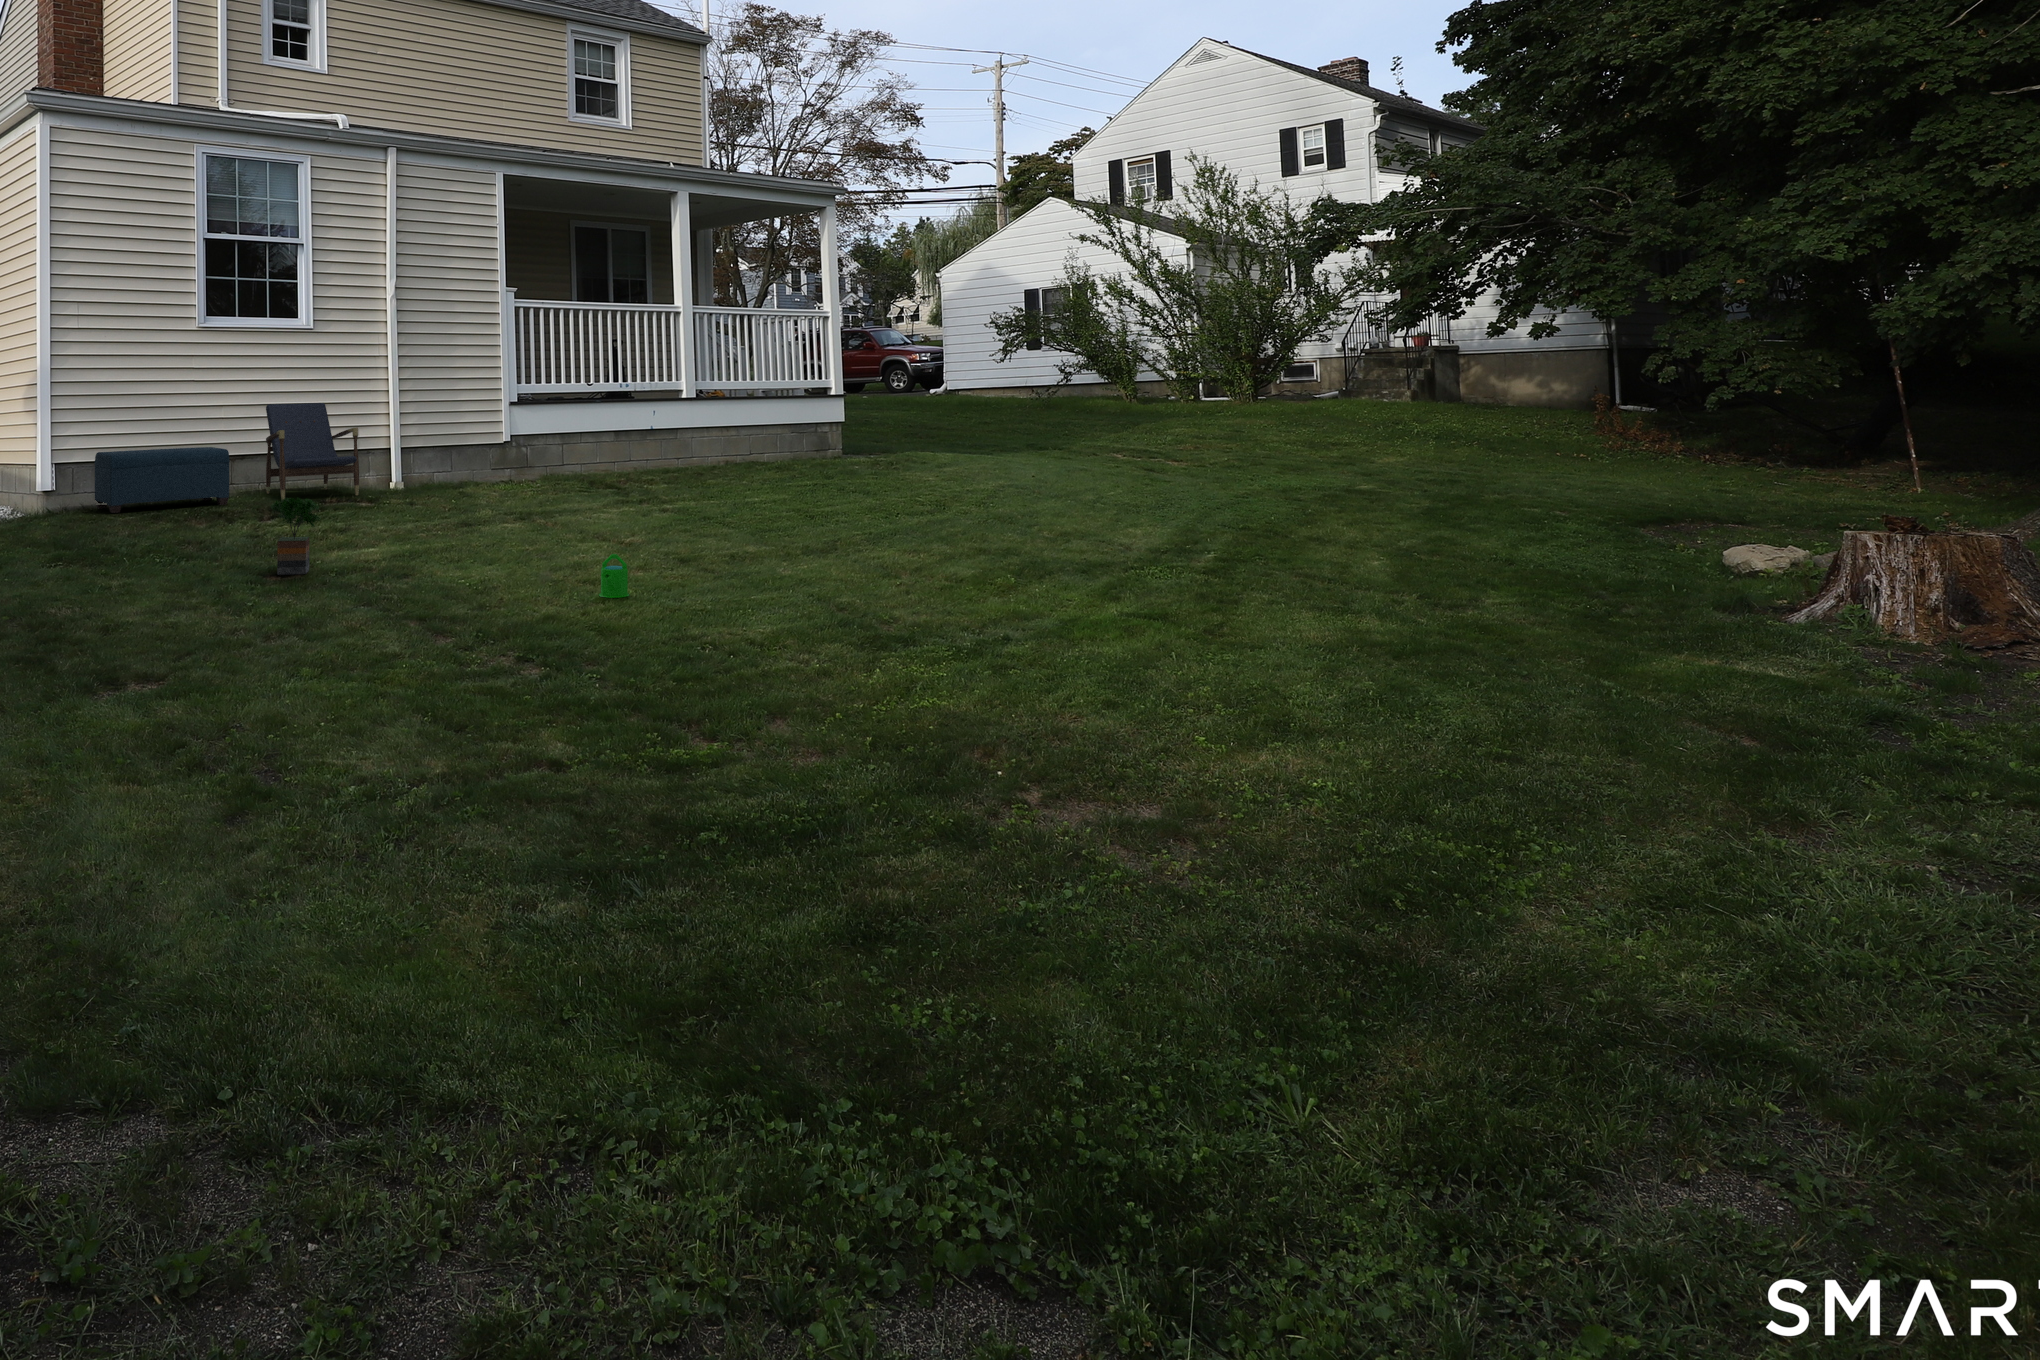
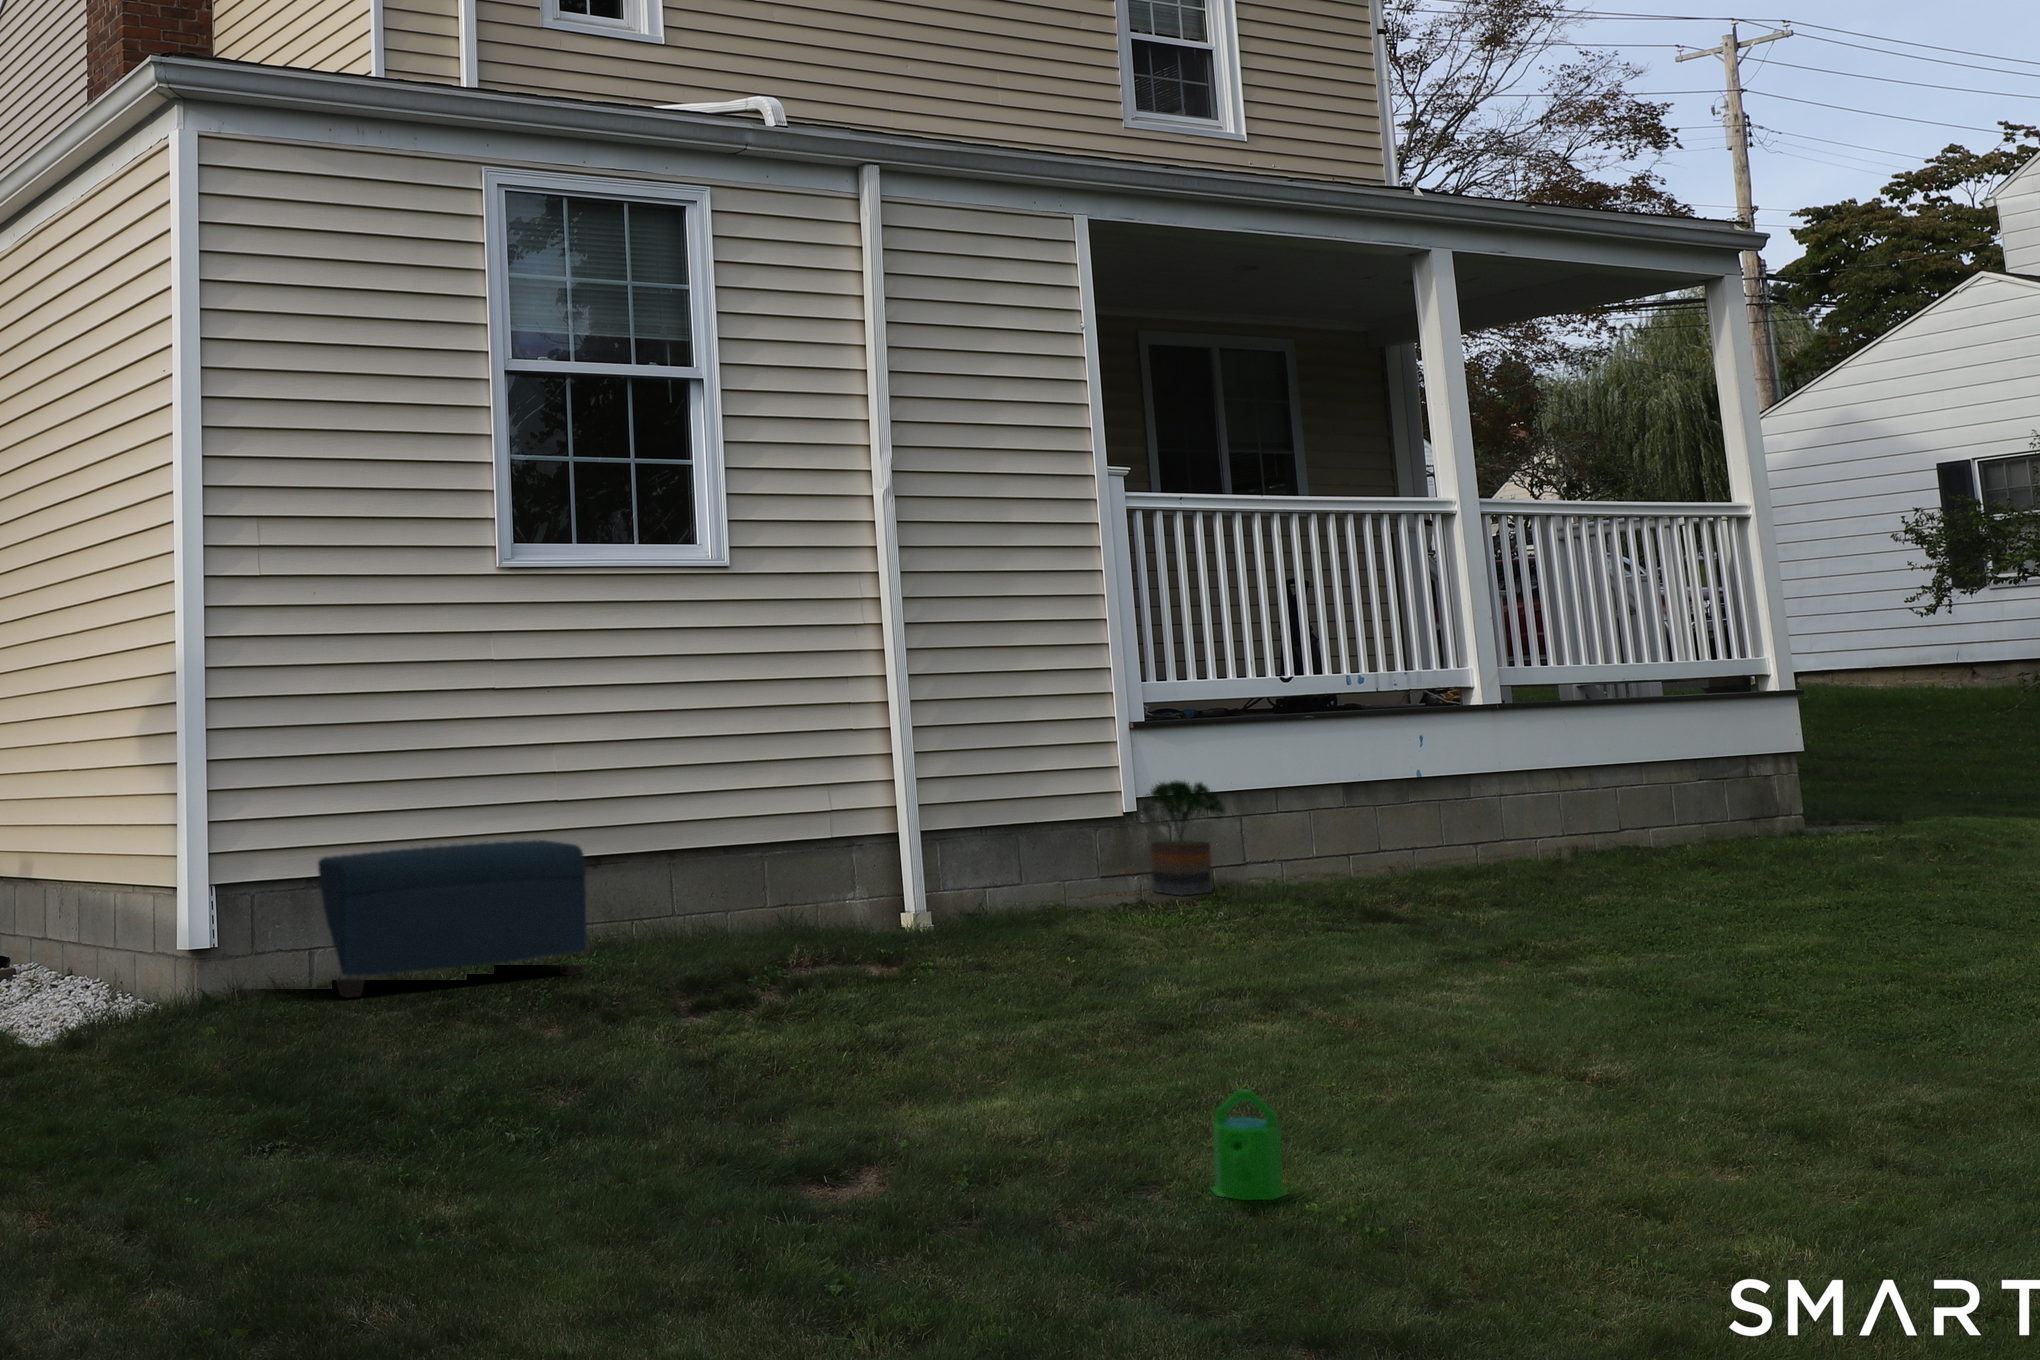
lounge chair: present [266,403,359,499] -> none [638,735,860,964]
potted tree: present [271,497,320,575] -> present [1141,780,1226,895]
watering can: present [599,554,630,598] -> present [1211,1089,1288,1200]

